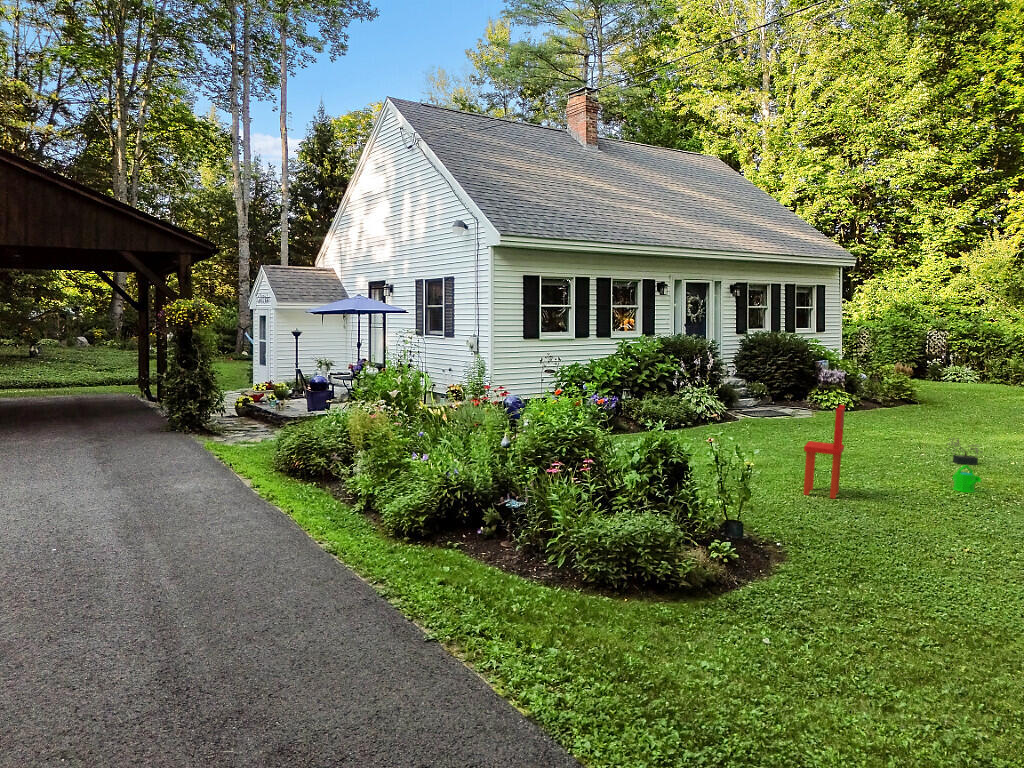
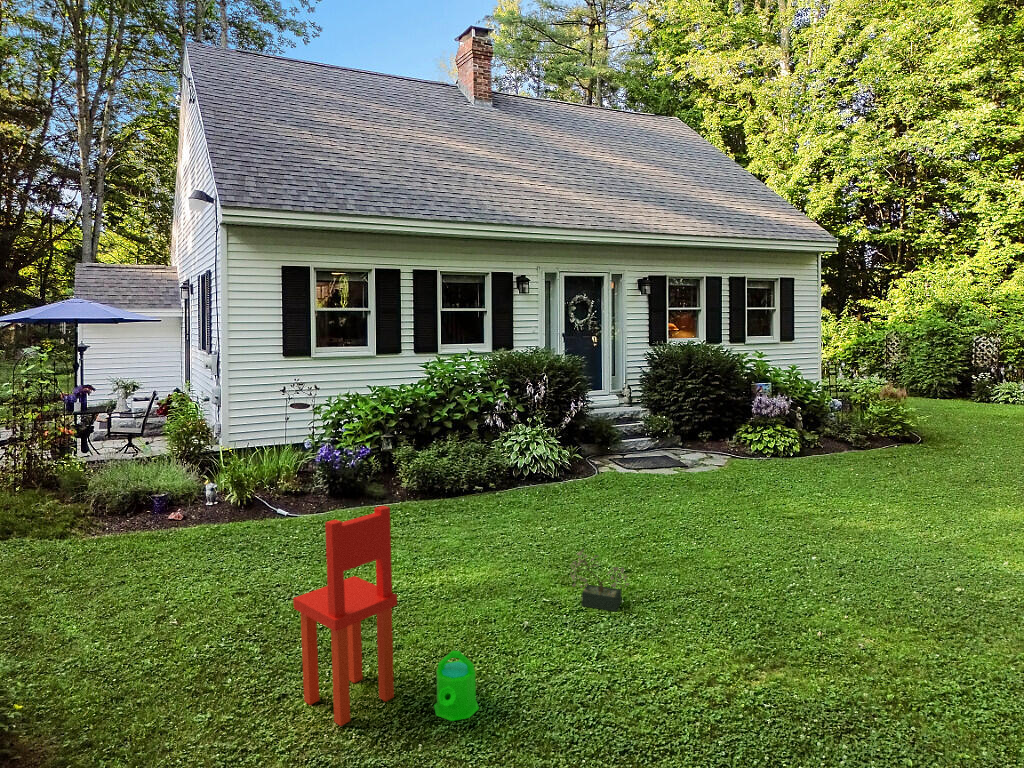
decorative plant: present [948,438,982,465] -> present [570,550,629,611]
watering can: present [953,465,981,492] -> present [434,651,479,721]

